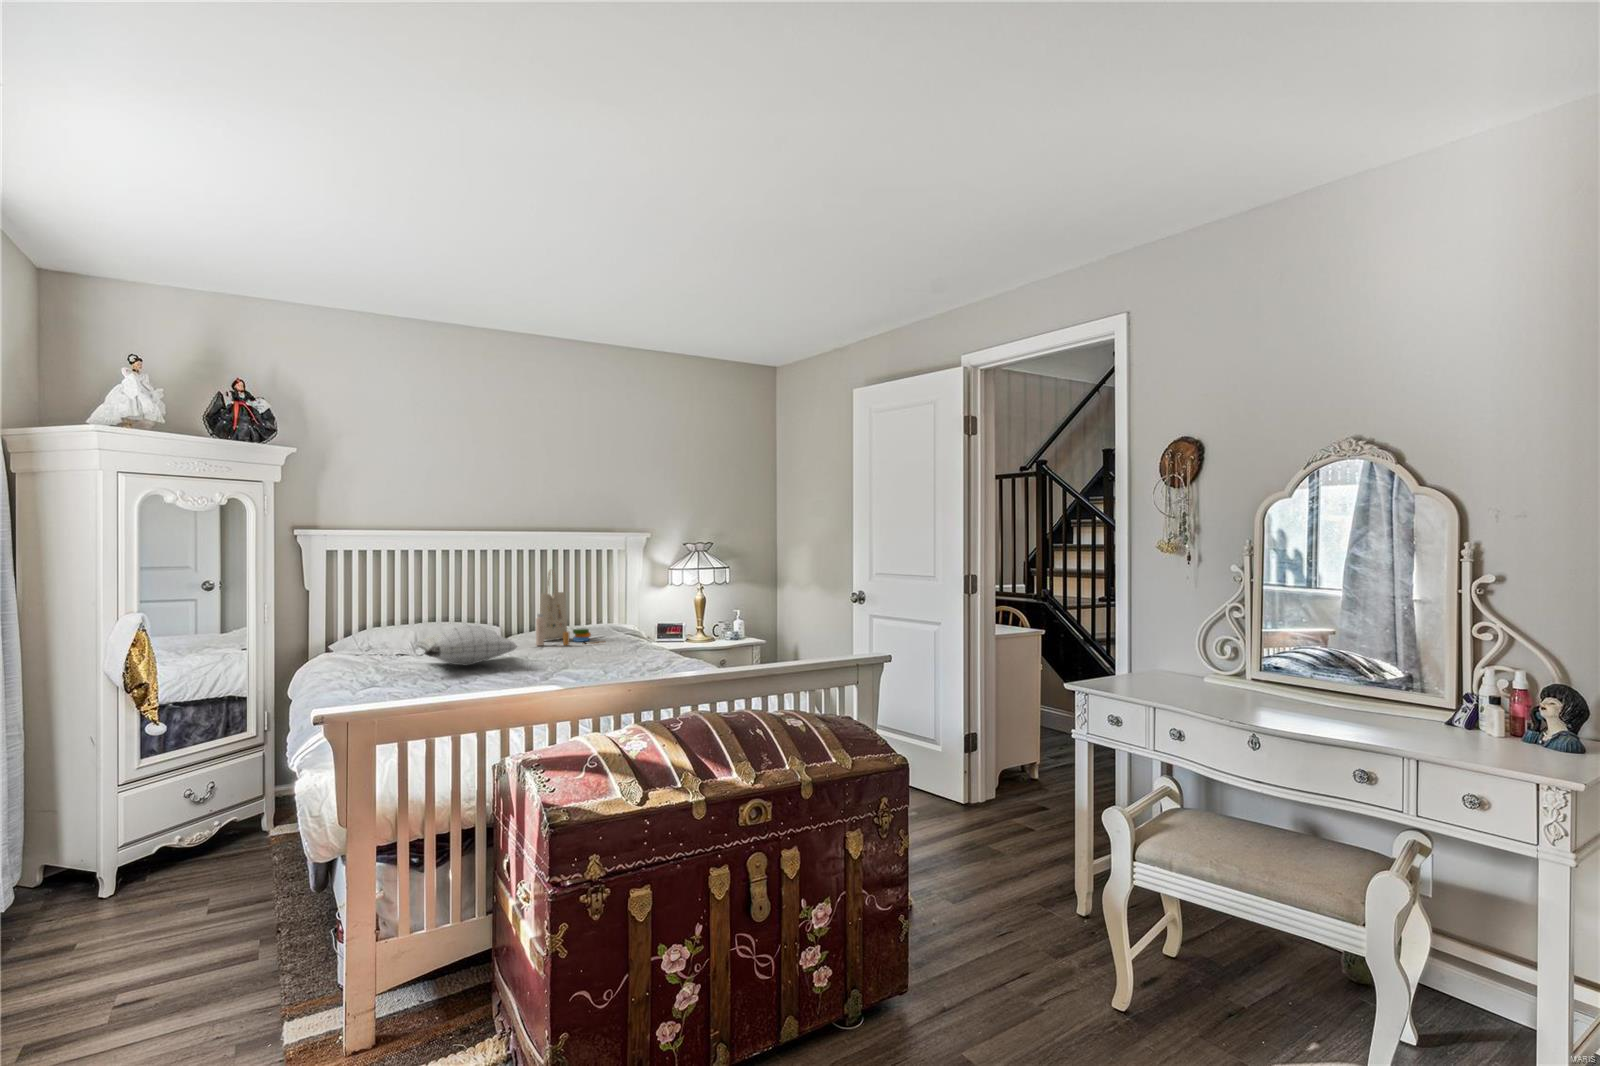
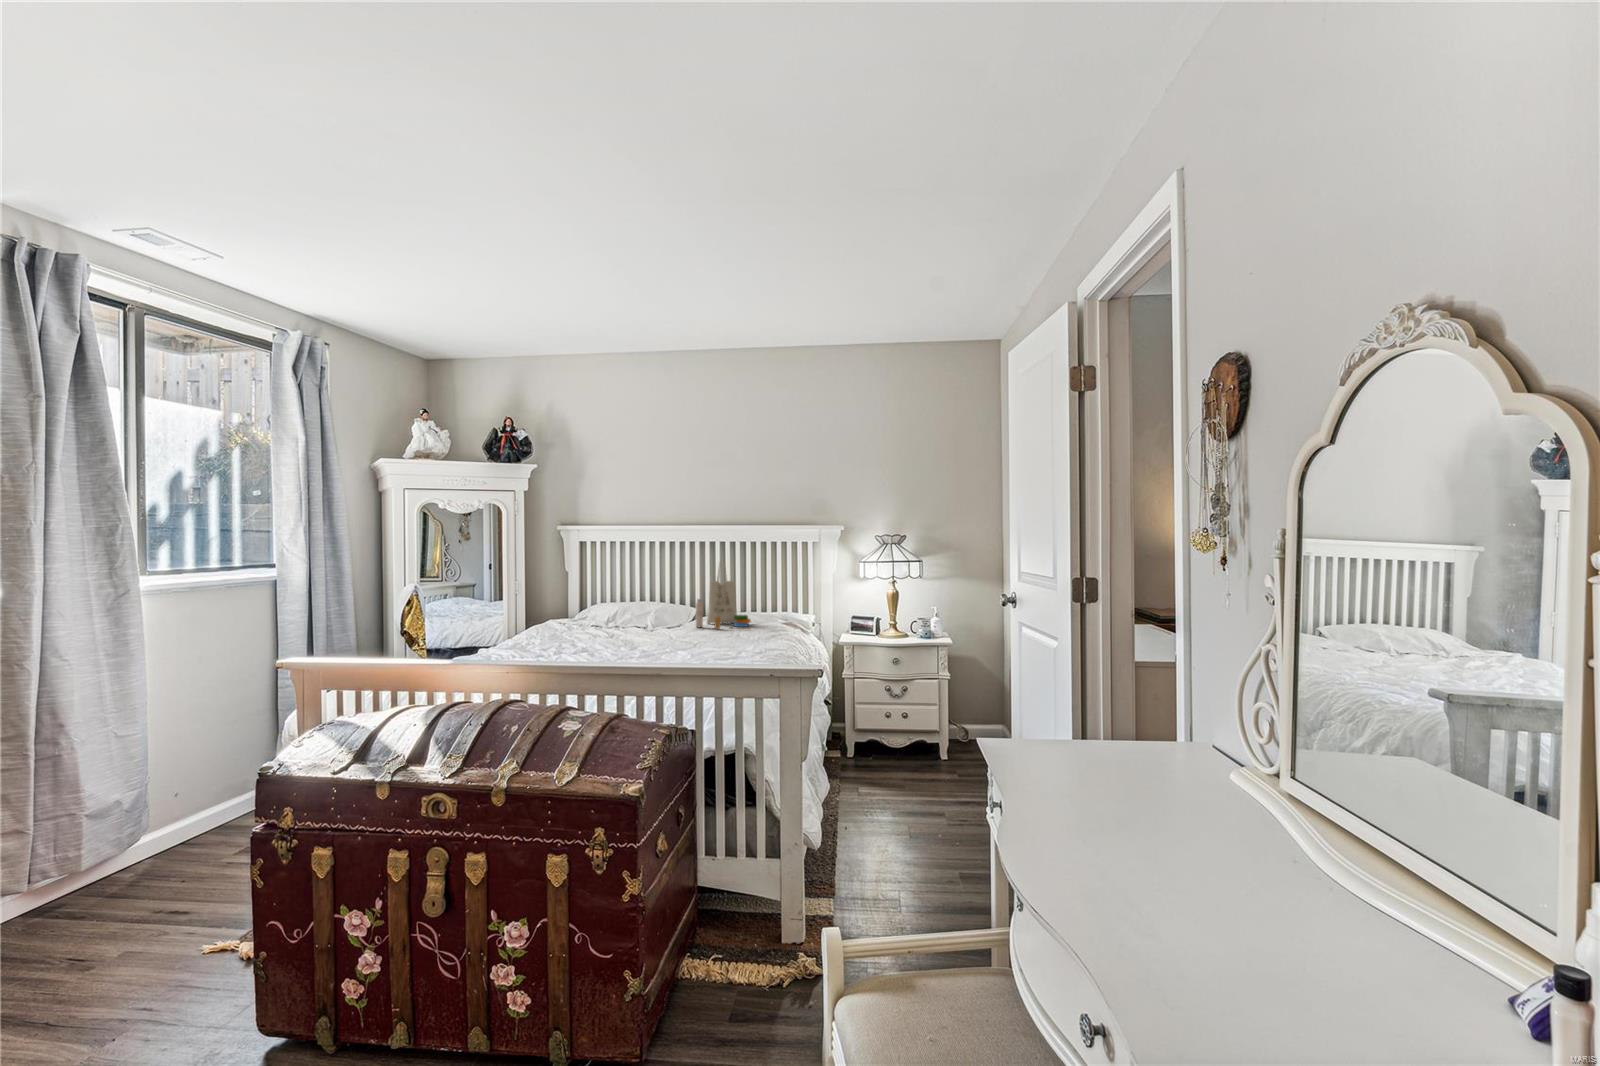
pillow: present [416,625,517,666] -> none [554,603,648,638]

